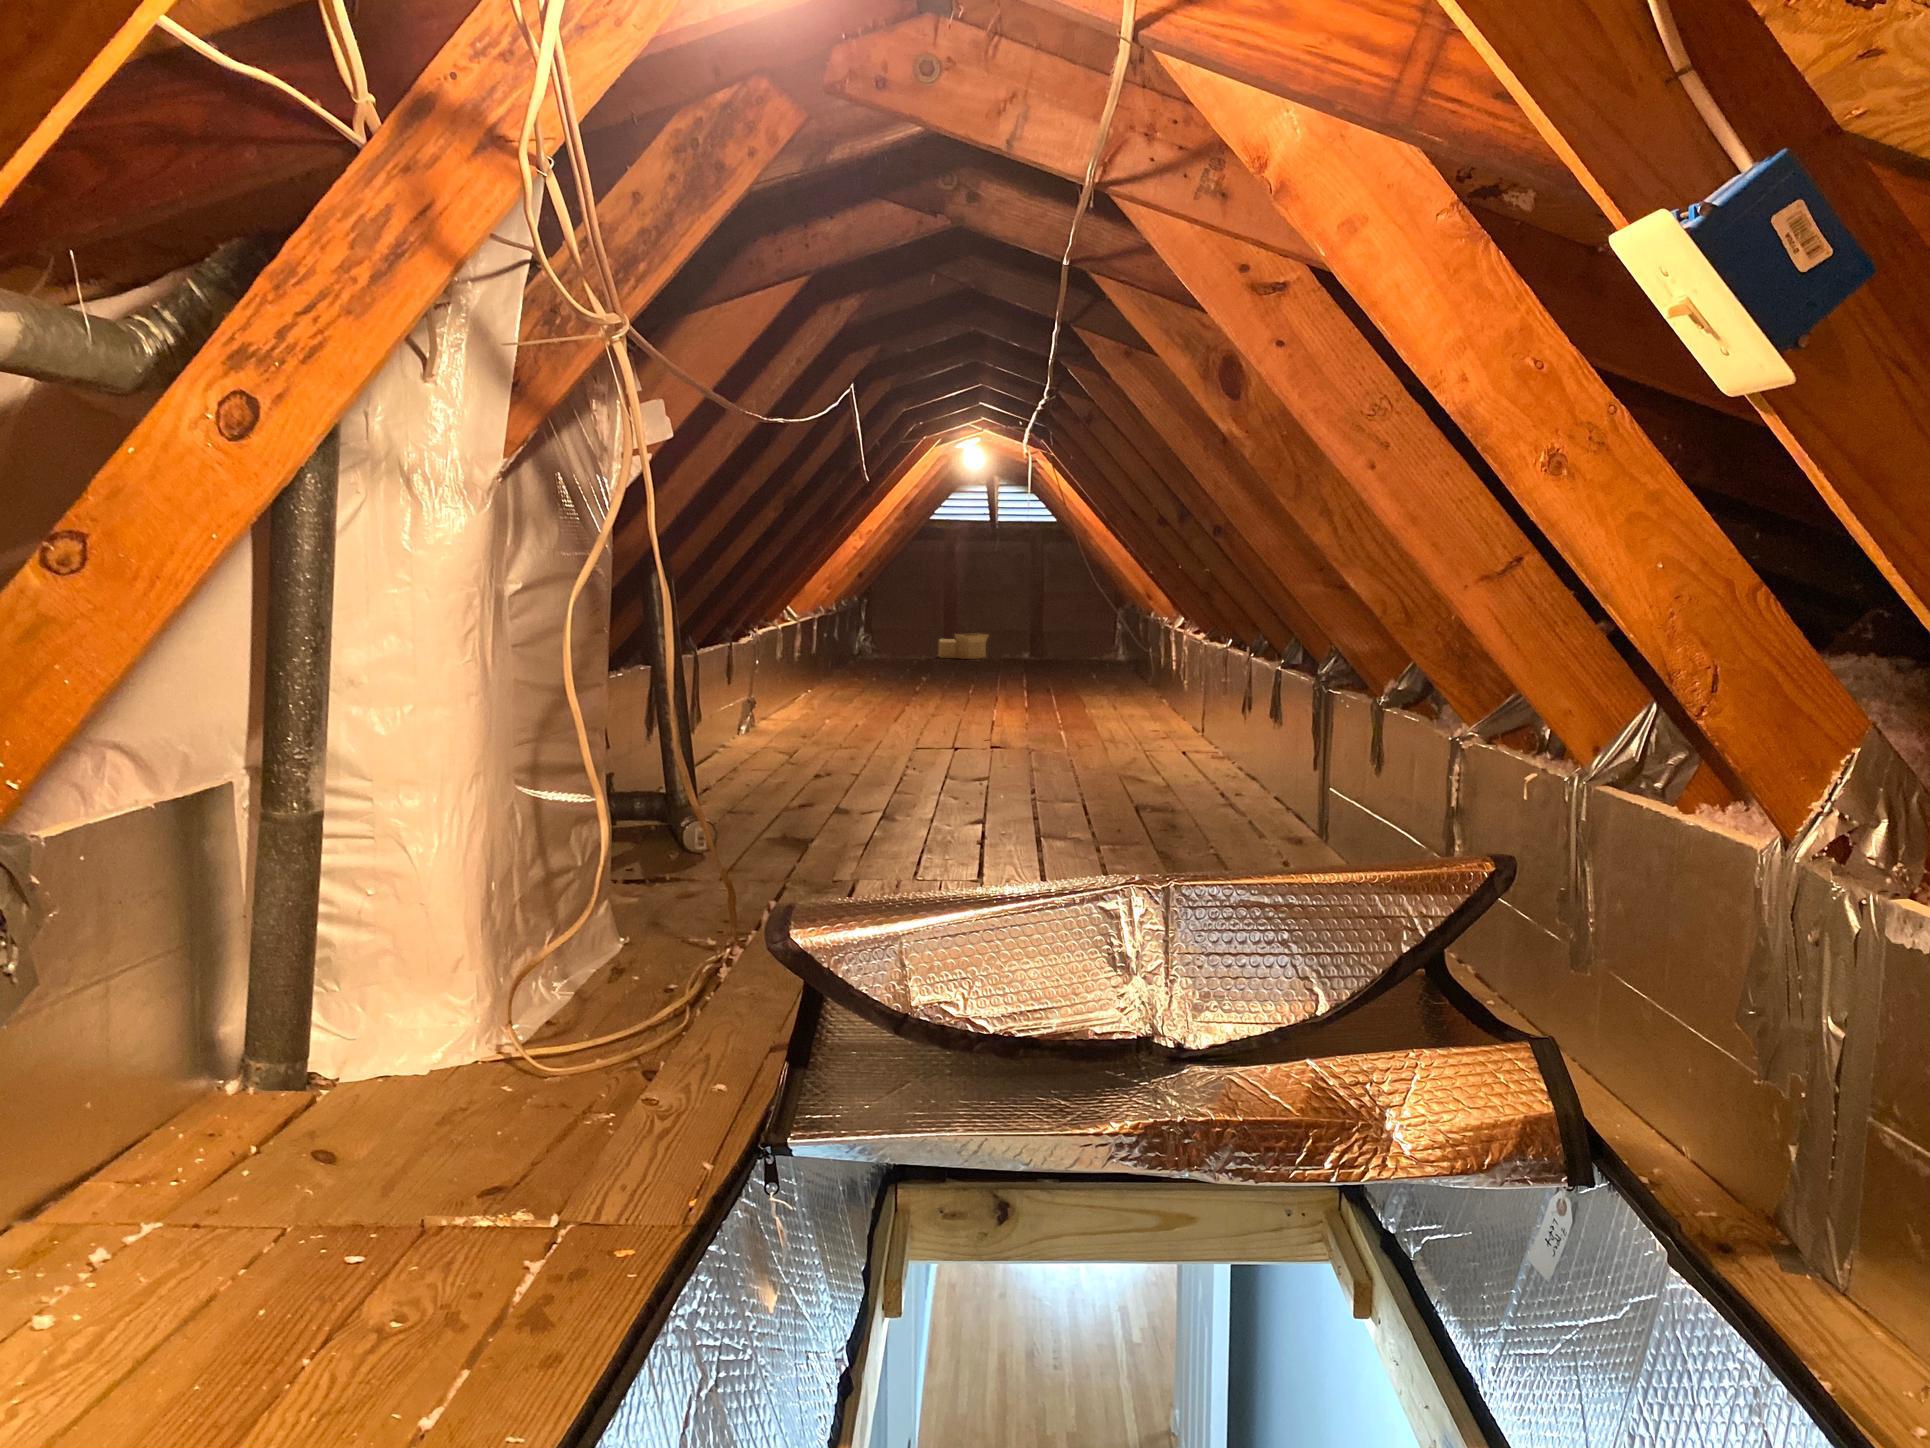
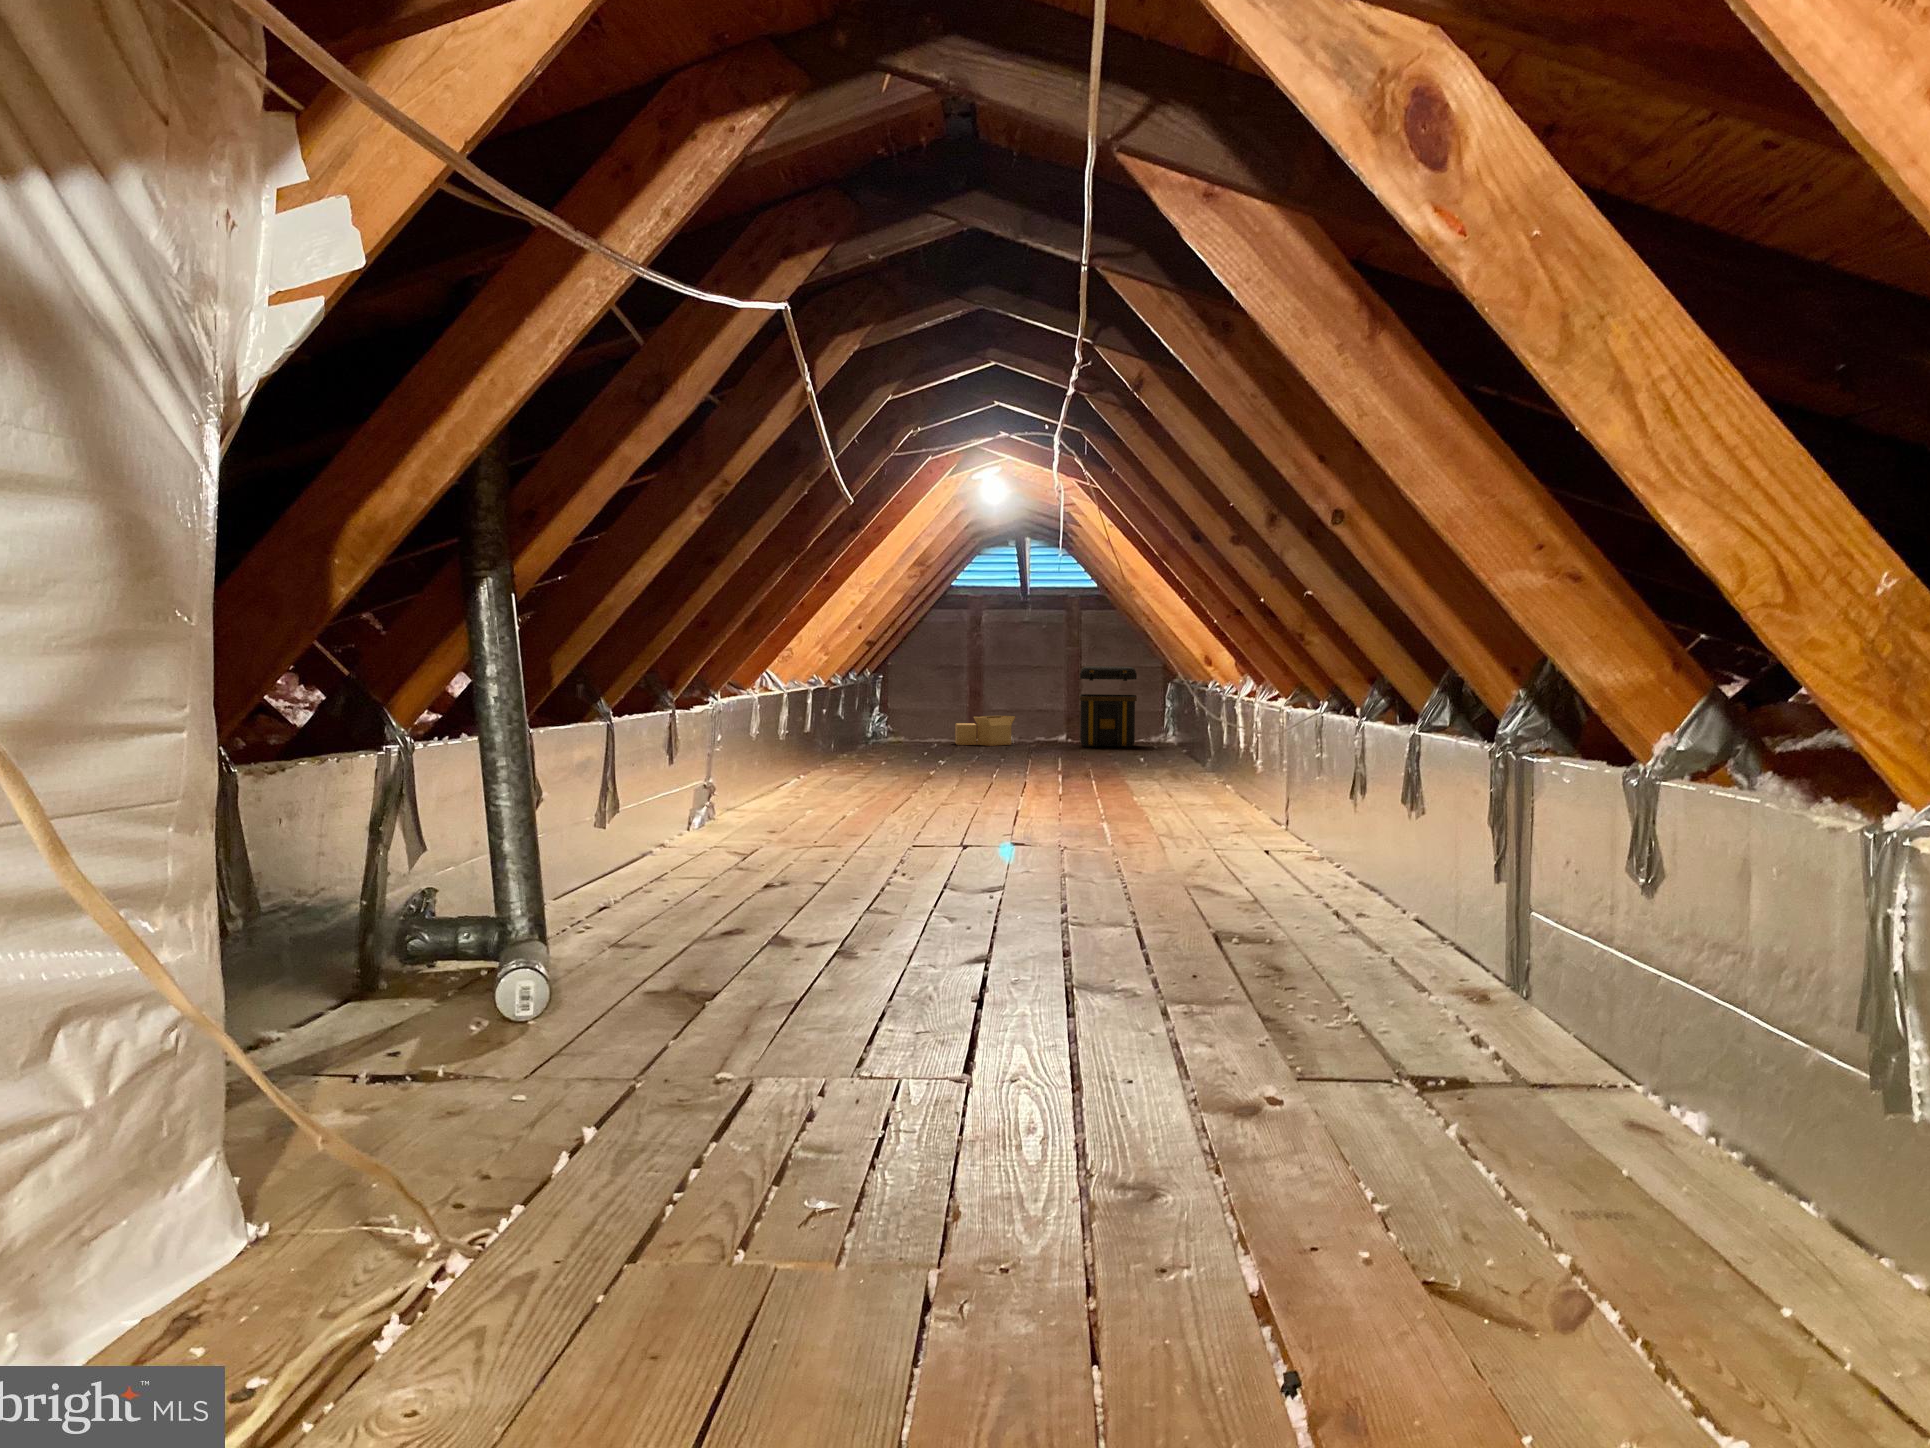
toolbox: none [1044,593,1092,662] -> present [1079,666,1137,748]

